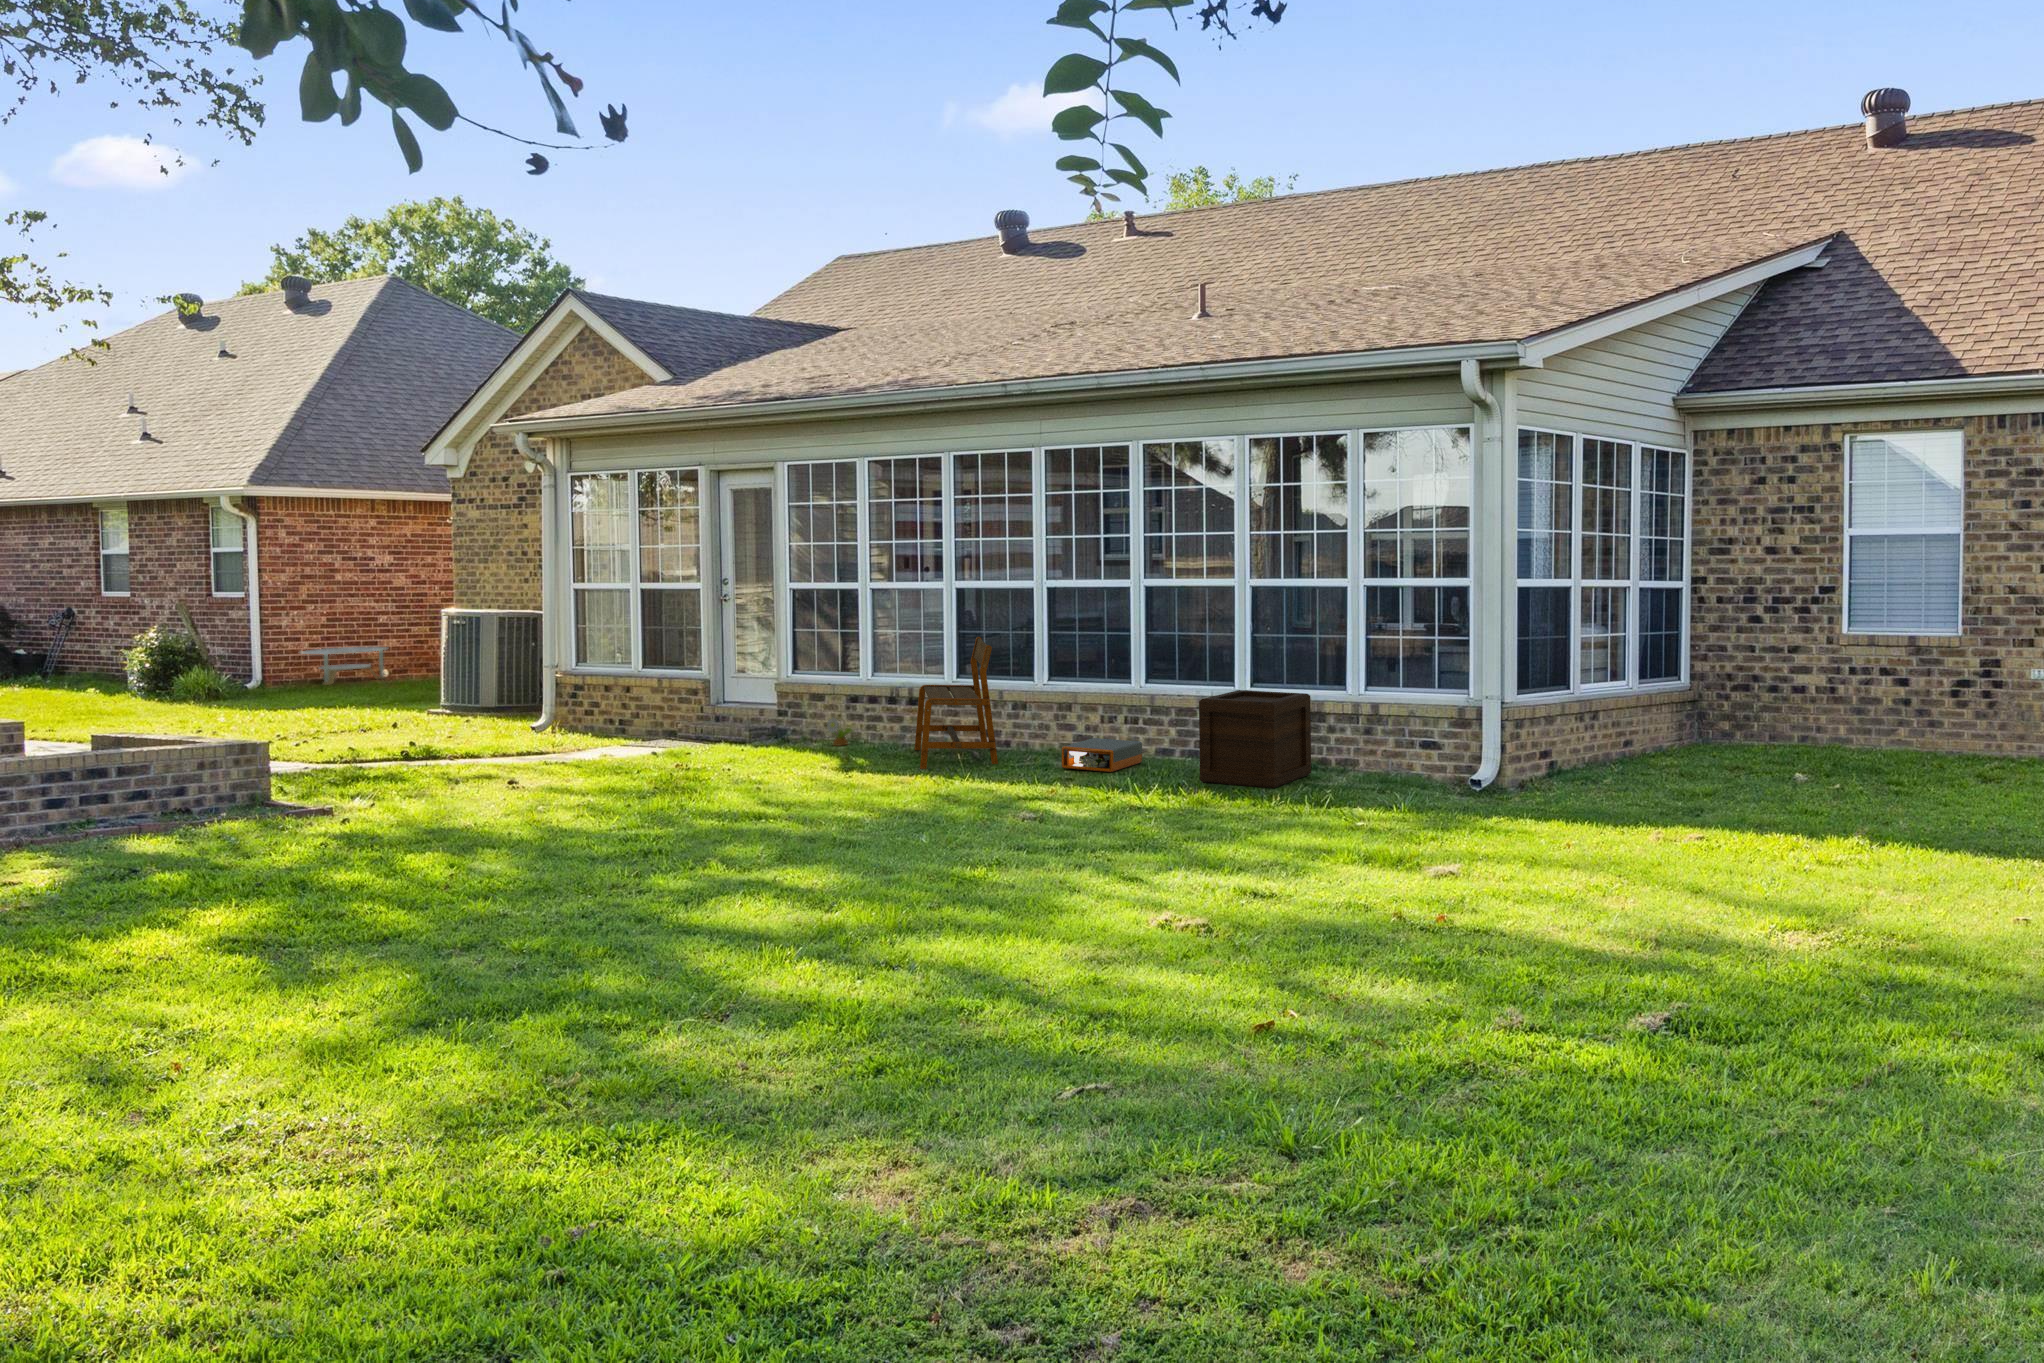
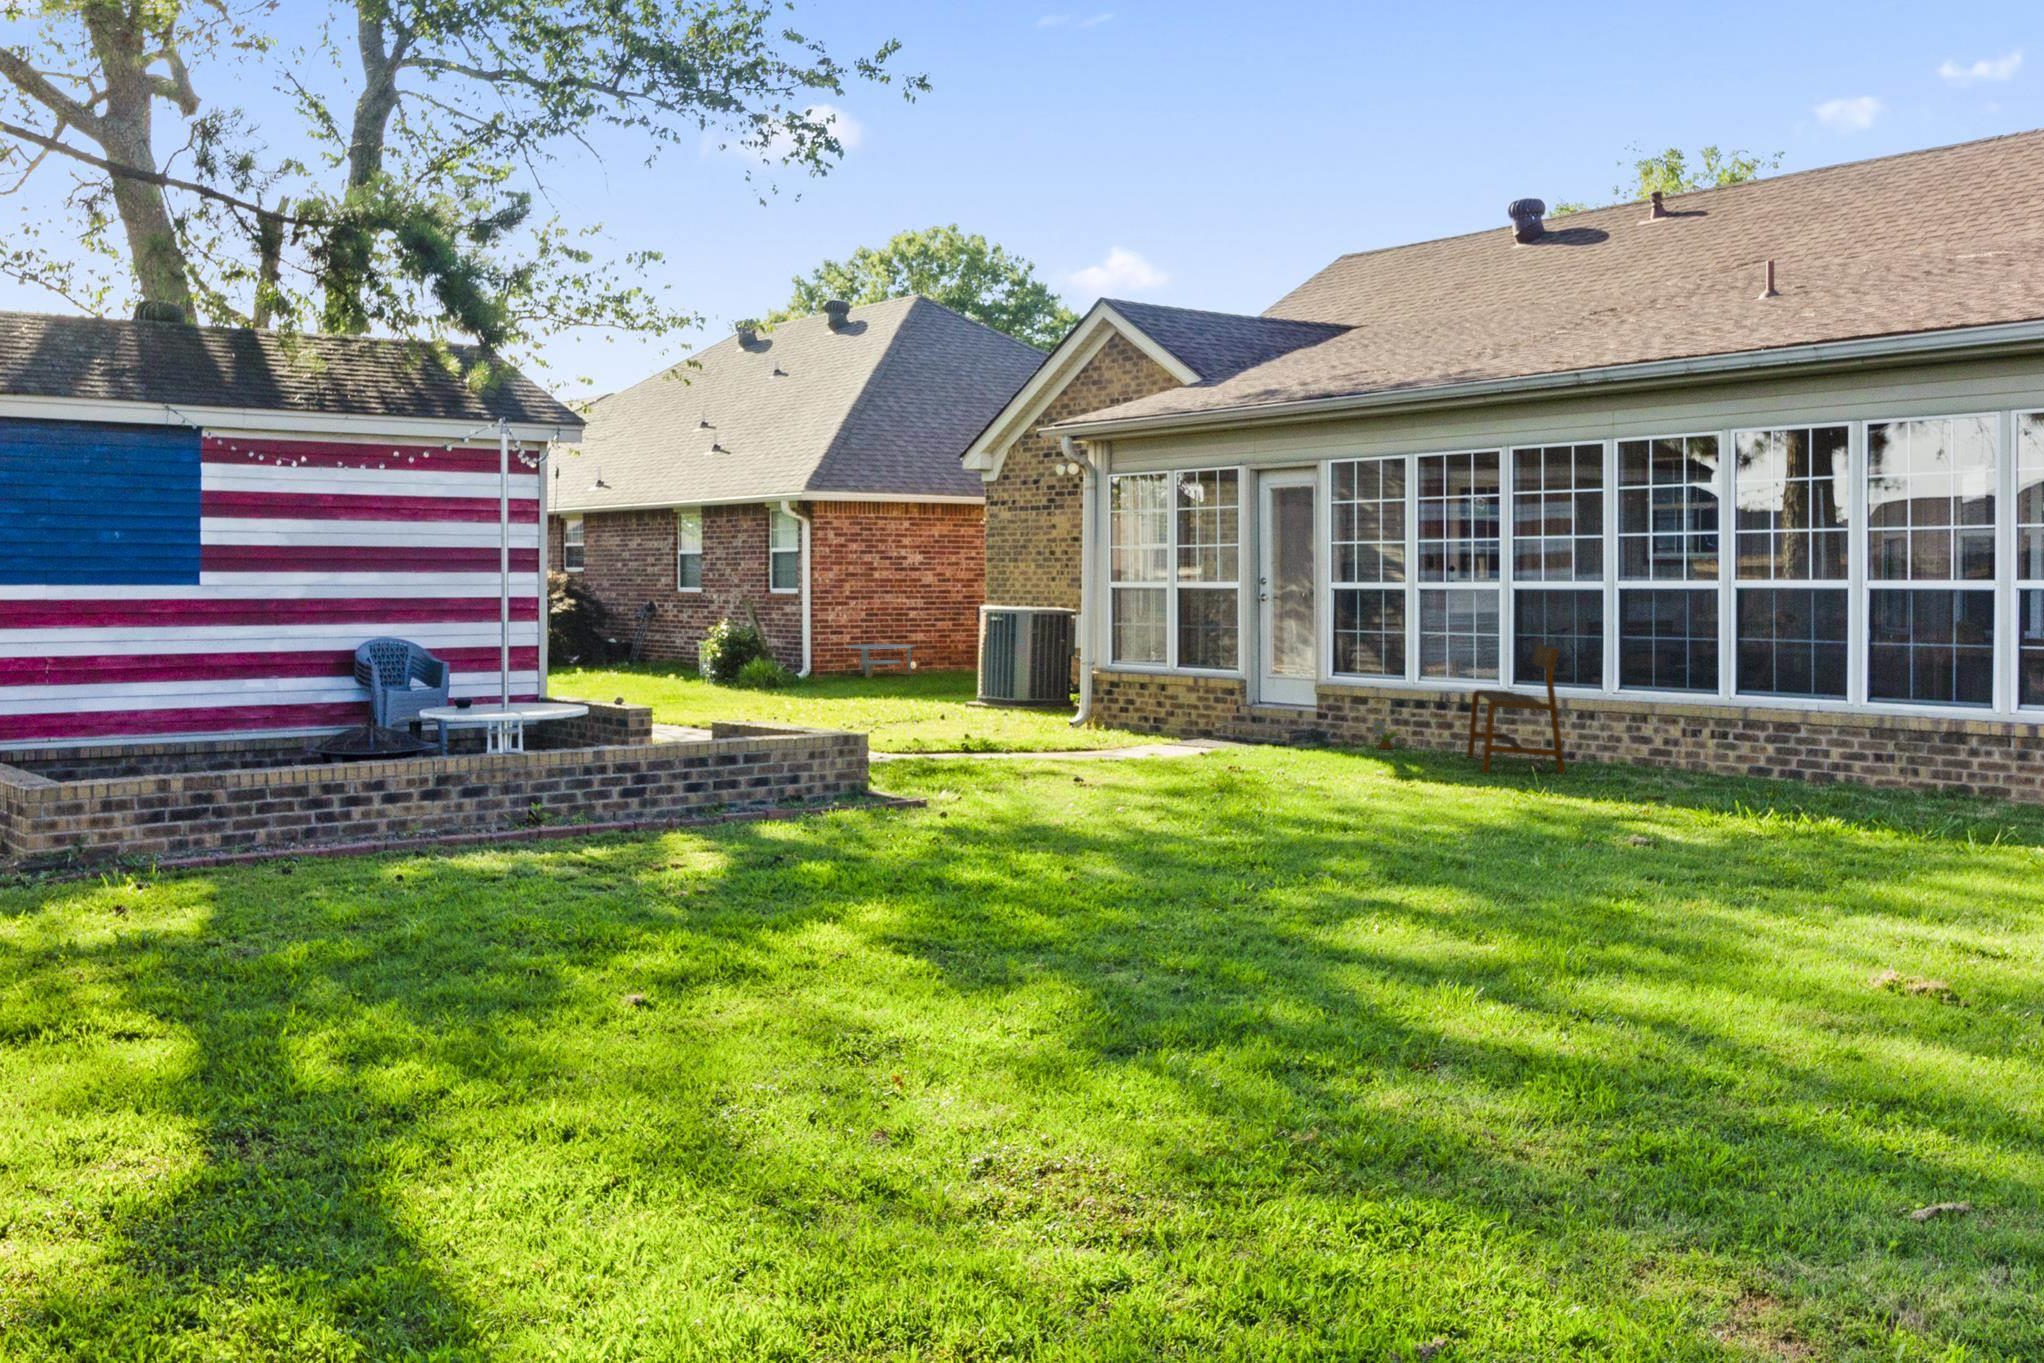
wooden crate: present [1199,690,1311,788] -> none [1808,706,1948,814]
storage box: present [1062,738,1142,772] -> none [1640,753,1732,788]

